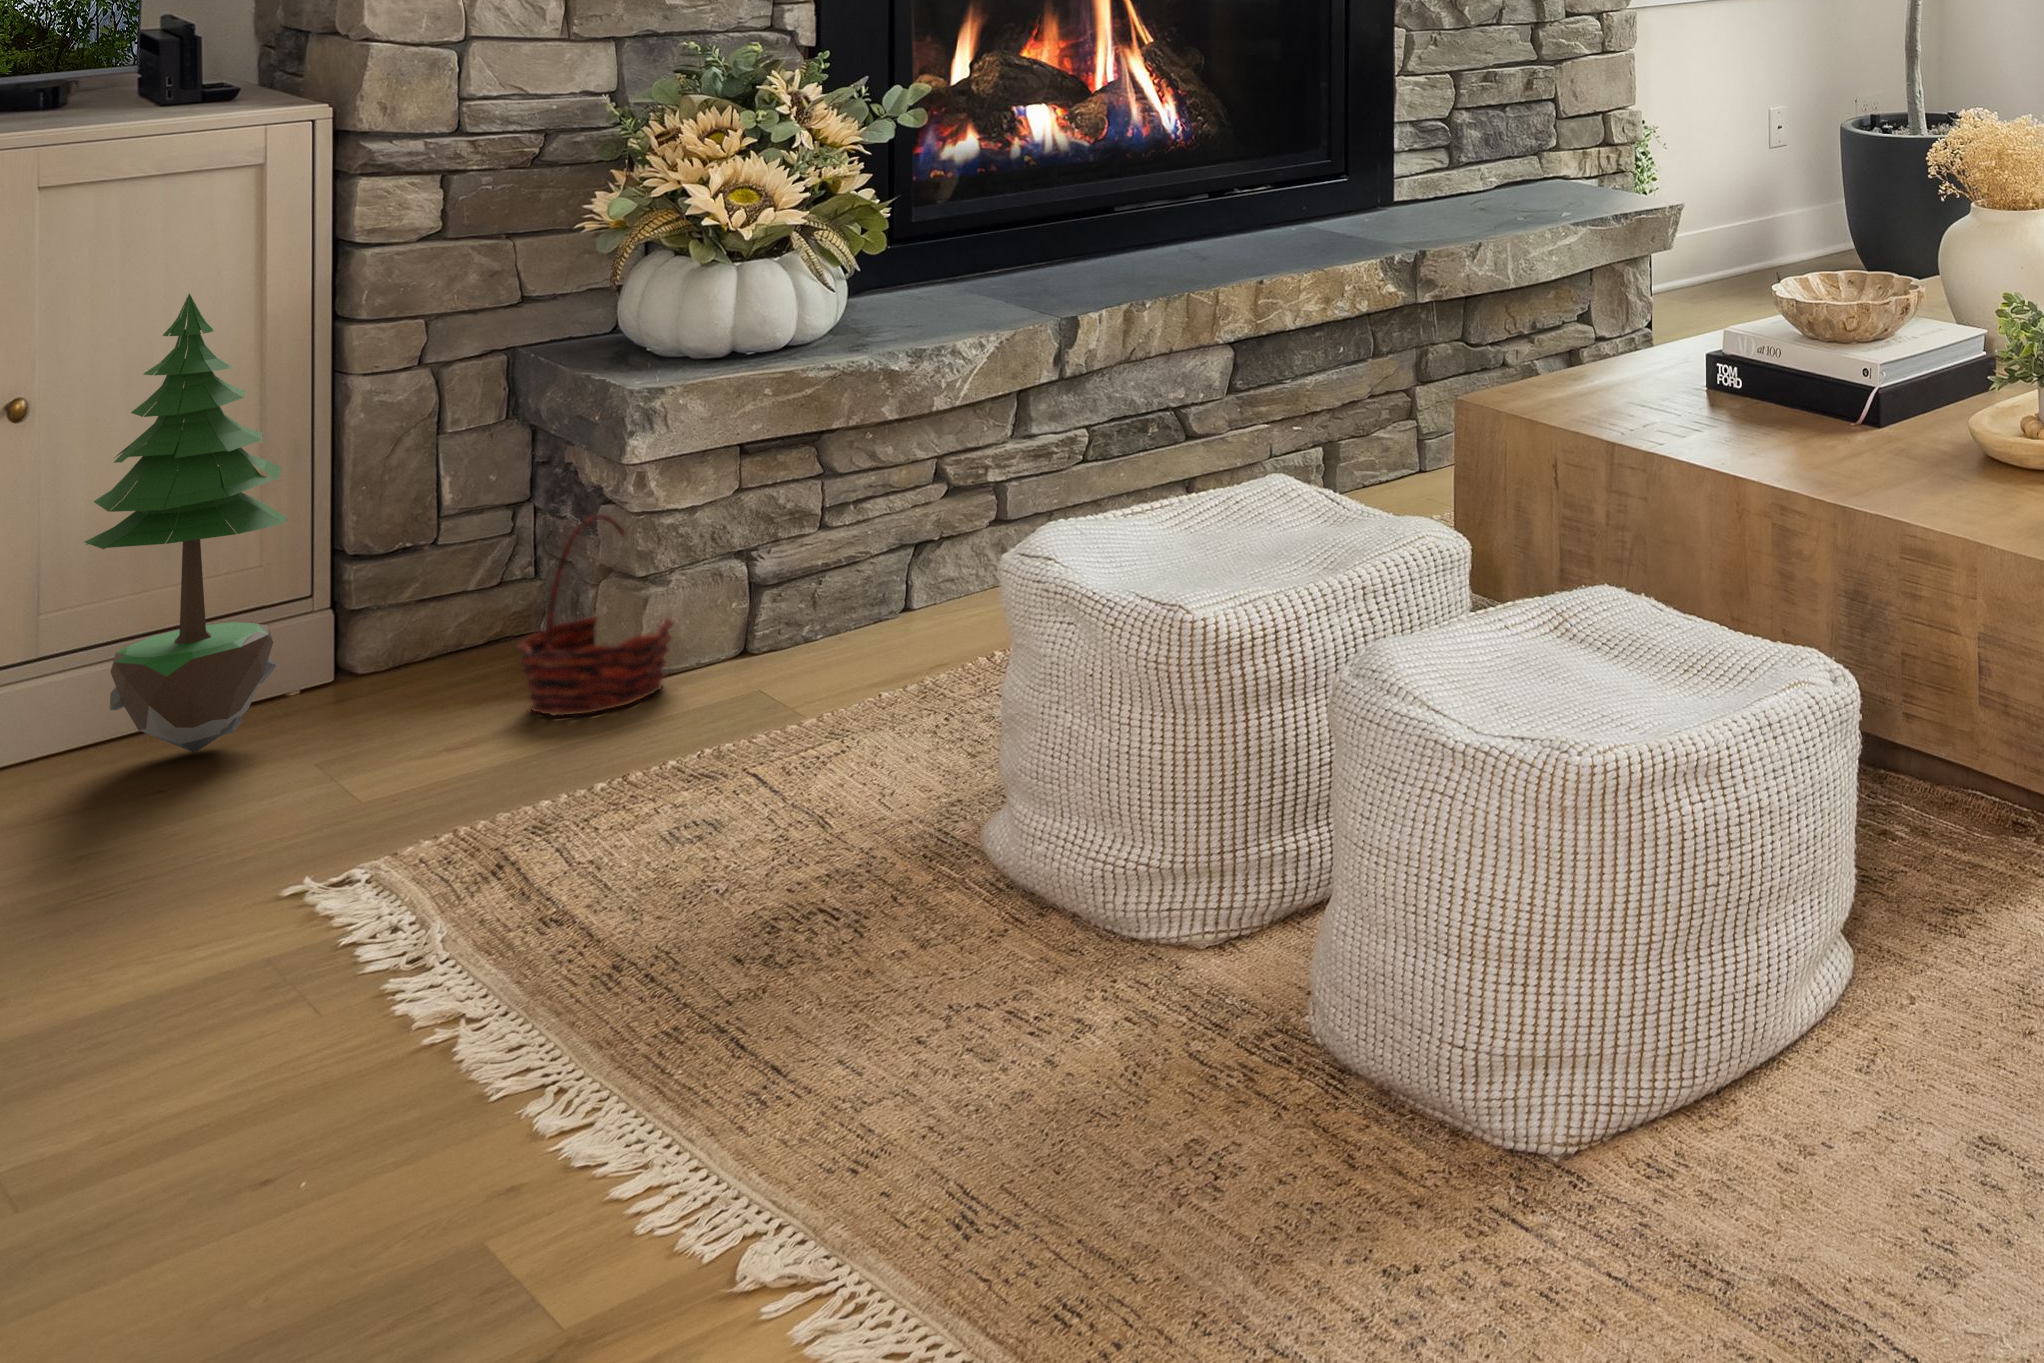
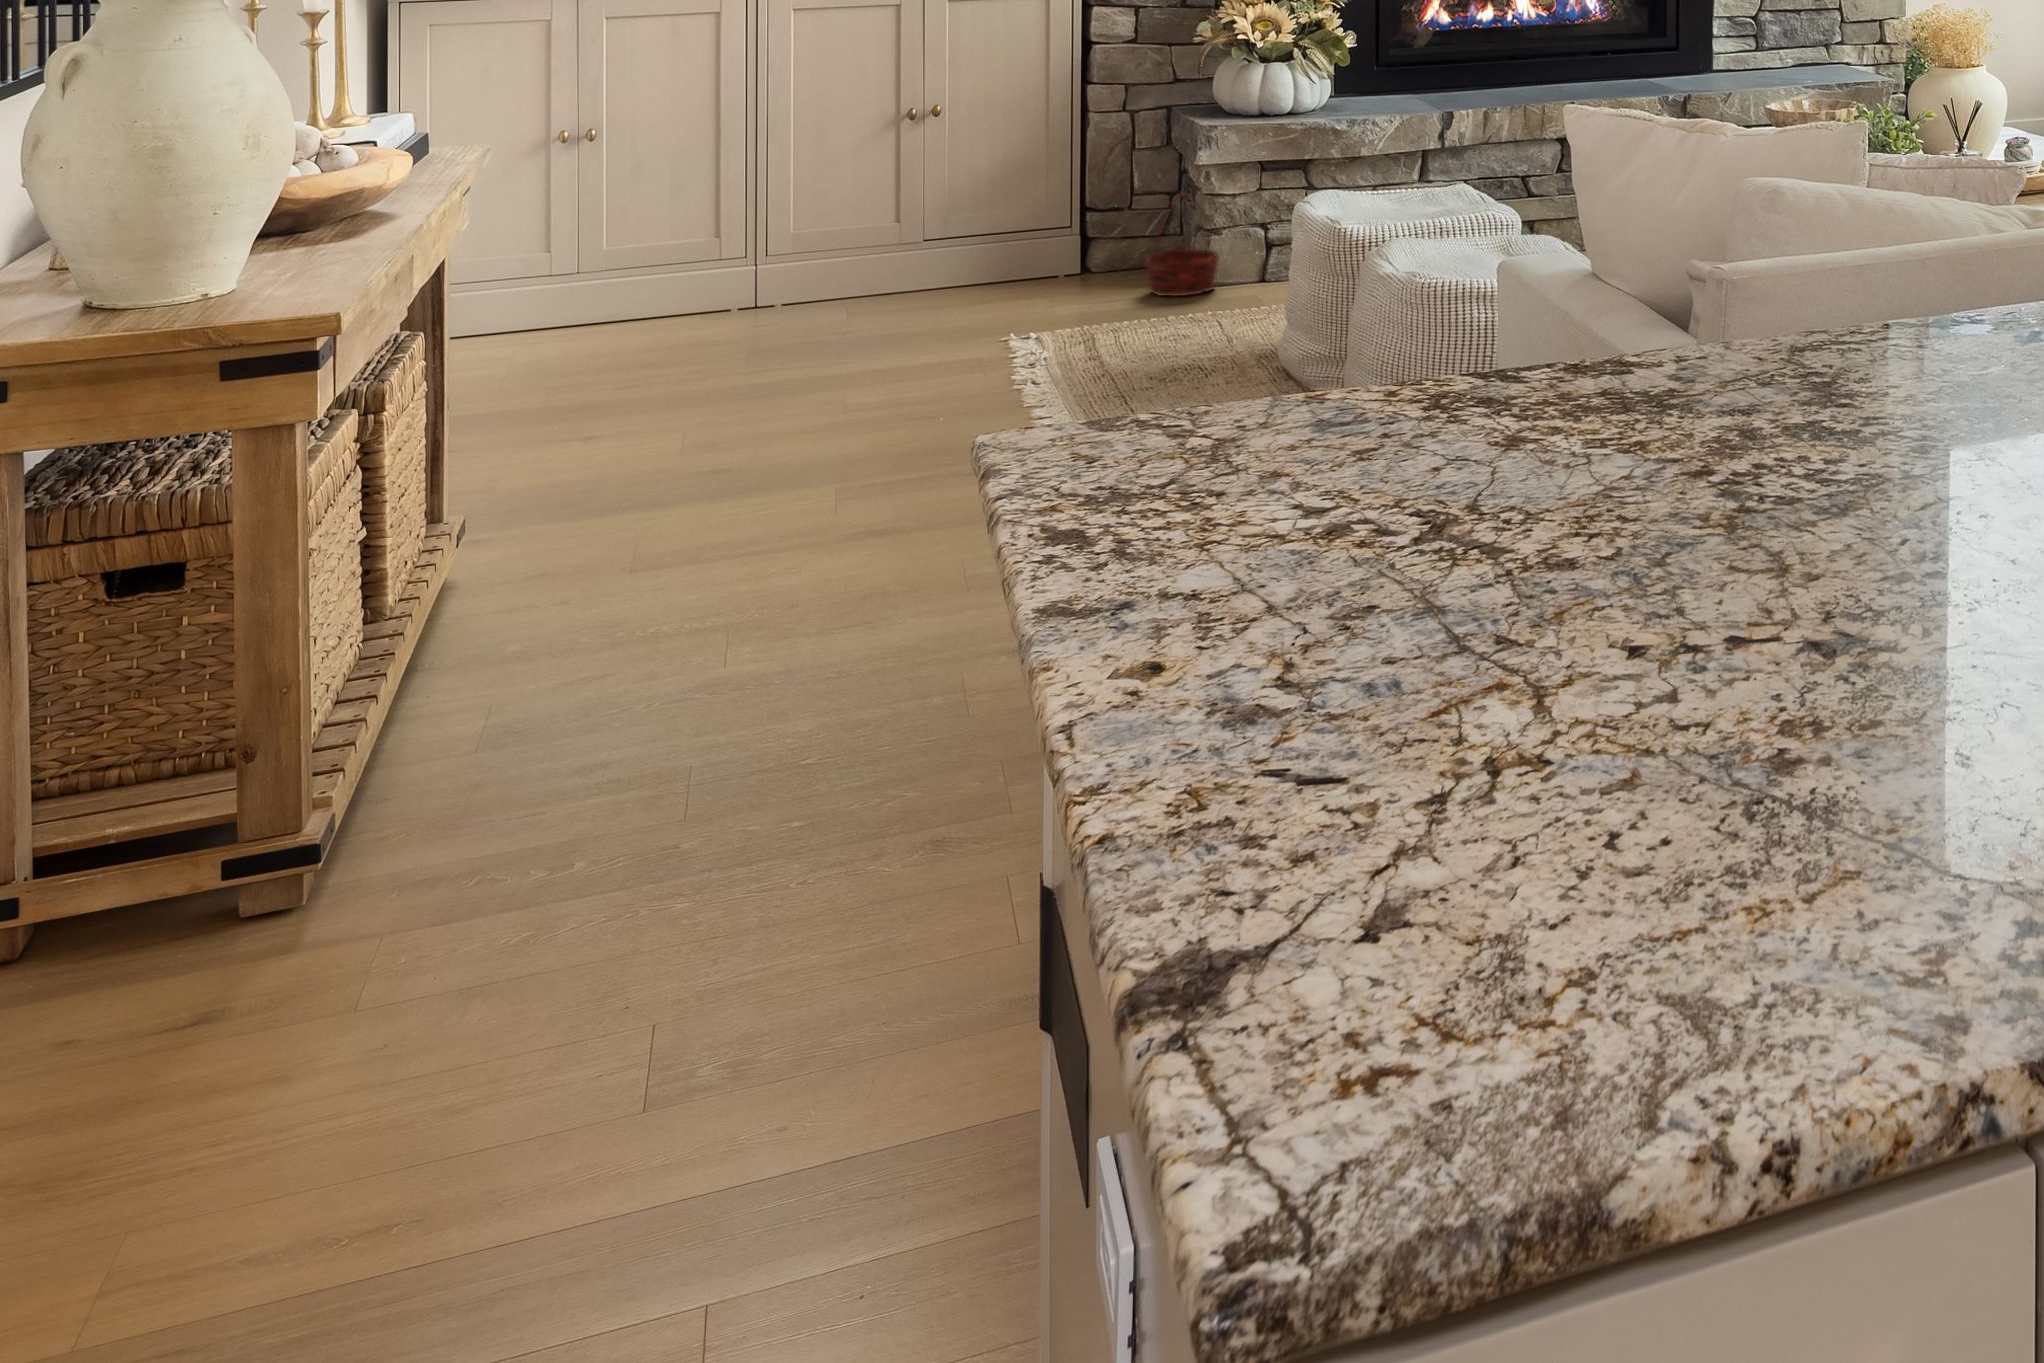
potted tree: present [85,294,287,753] -> none [958,60,1048,291]

